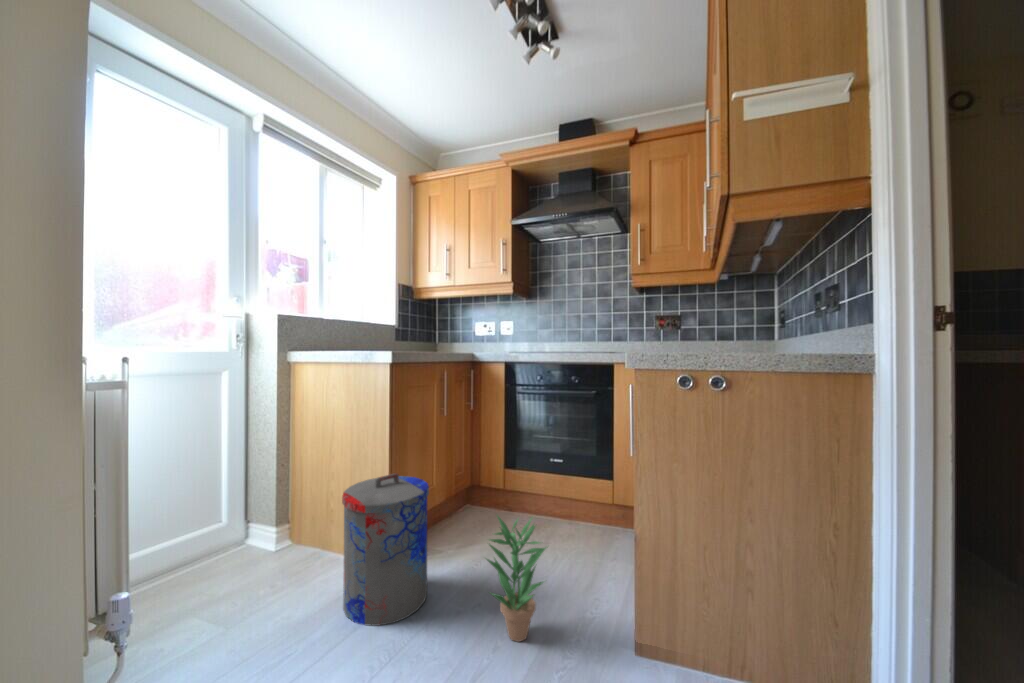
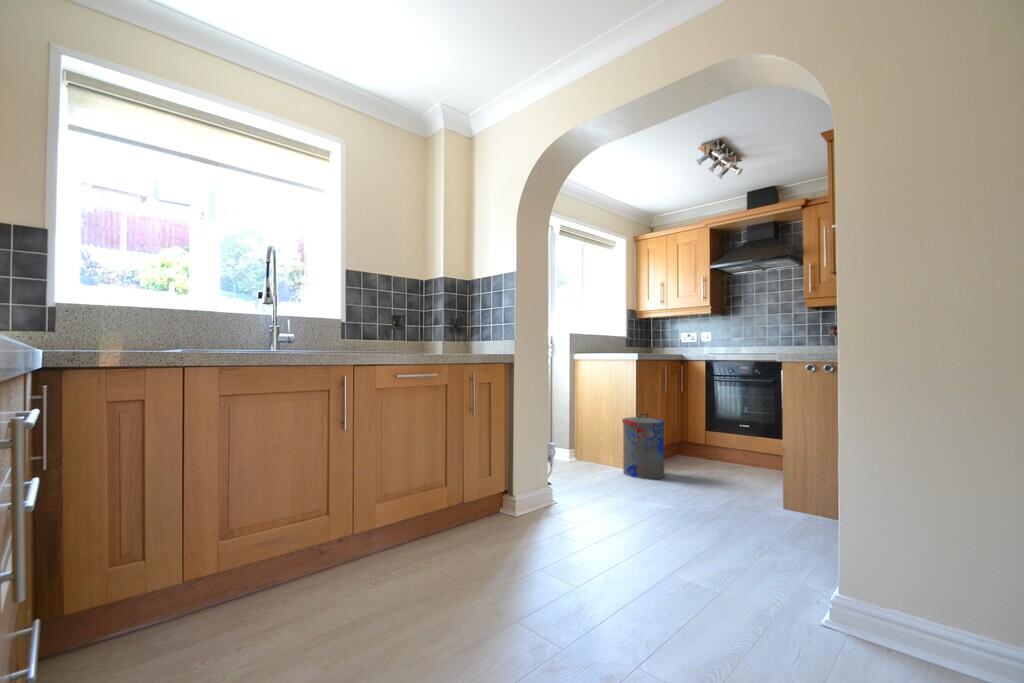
potted plant: present [487,516,546,642] -> none [696,428,730,489]

